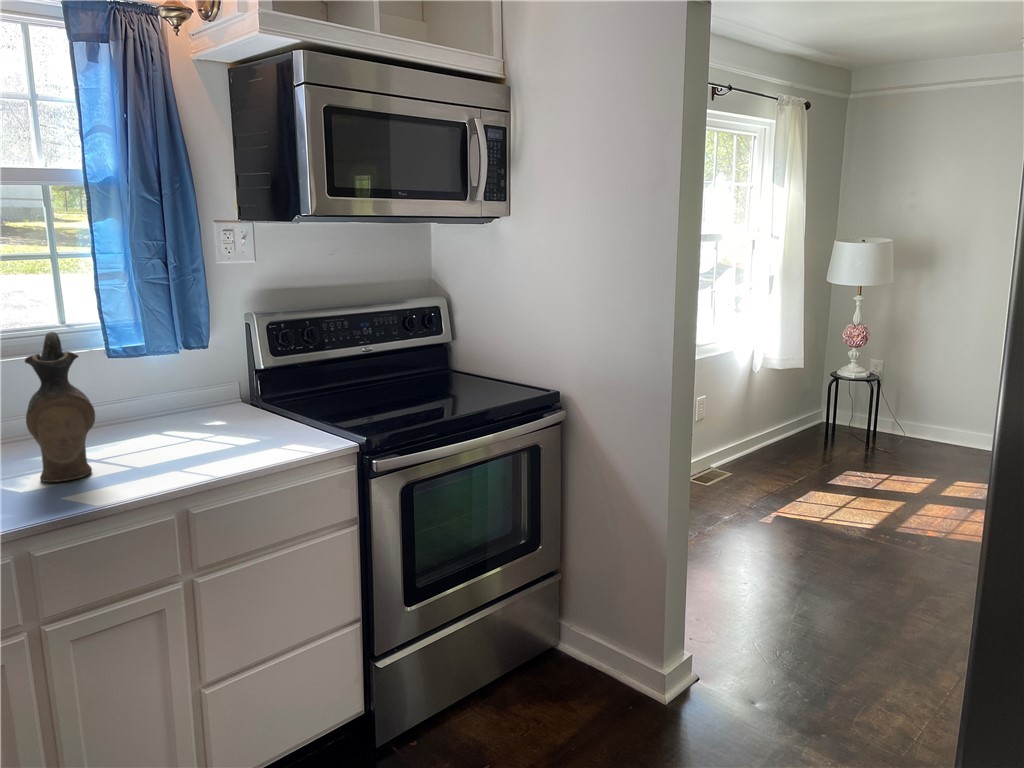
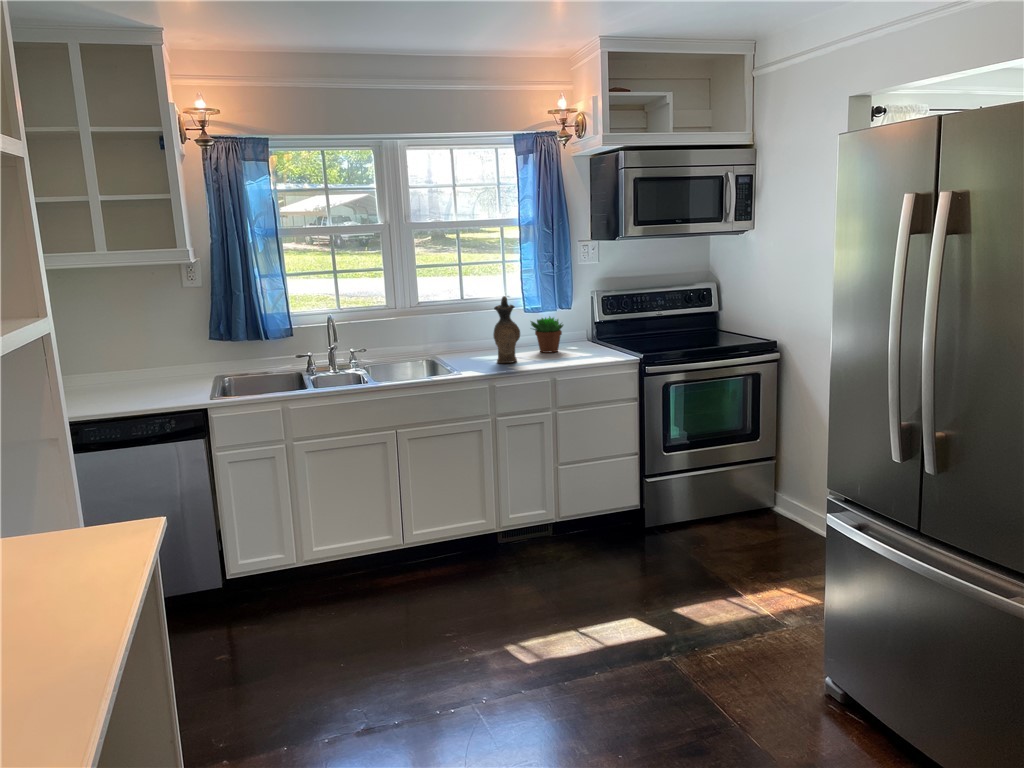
succulent plant: none [121,366,195,441] -> present [531,317,563,353]

